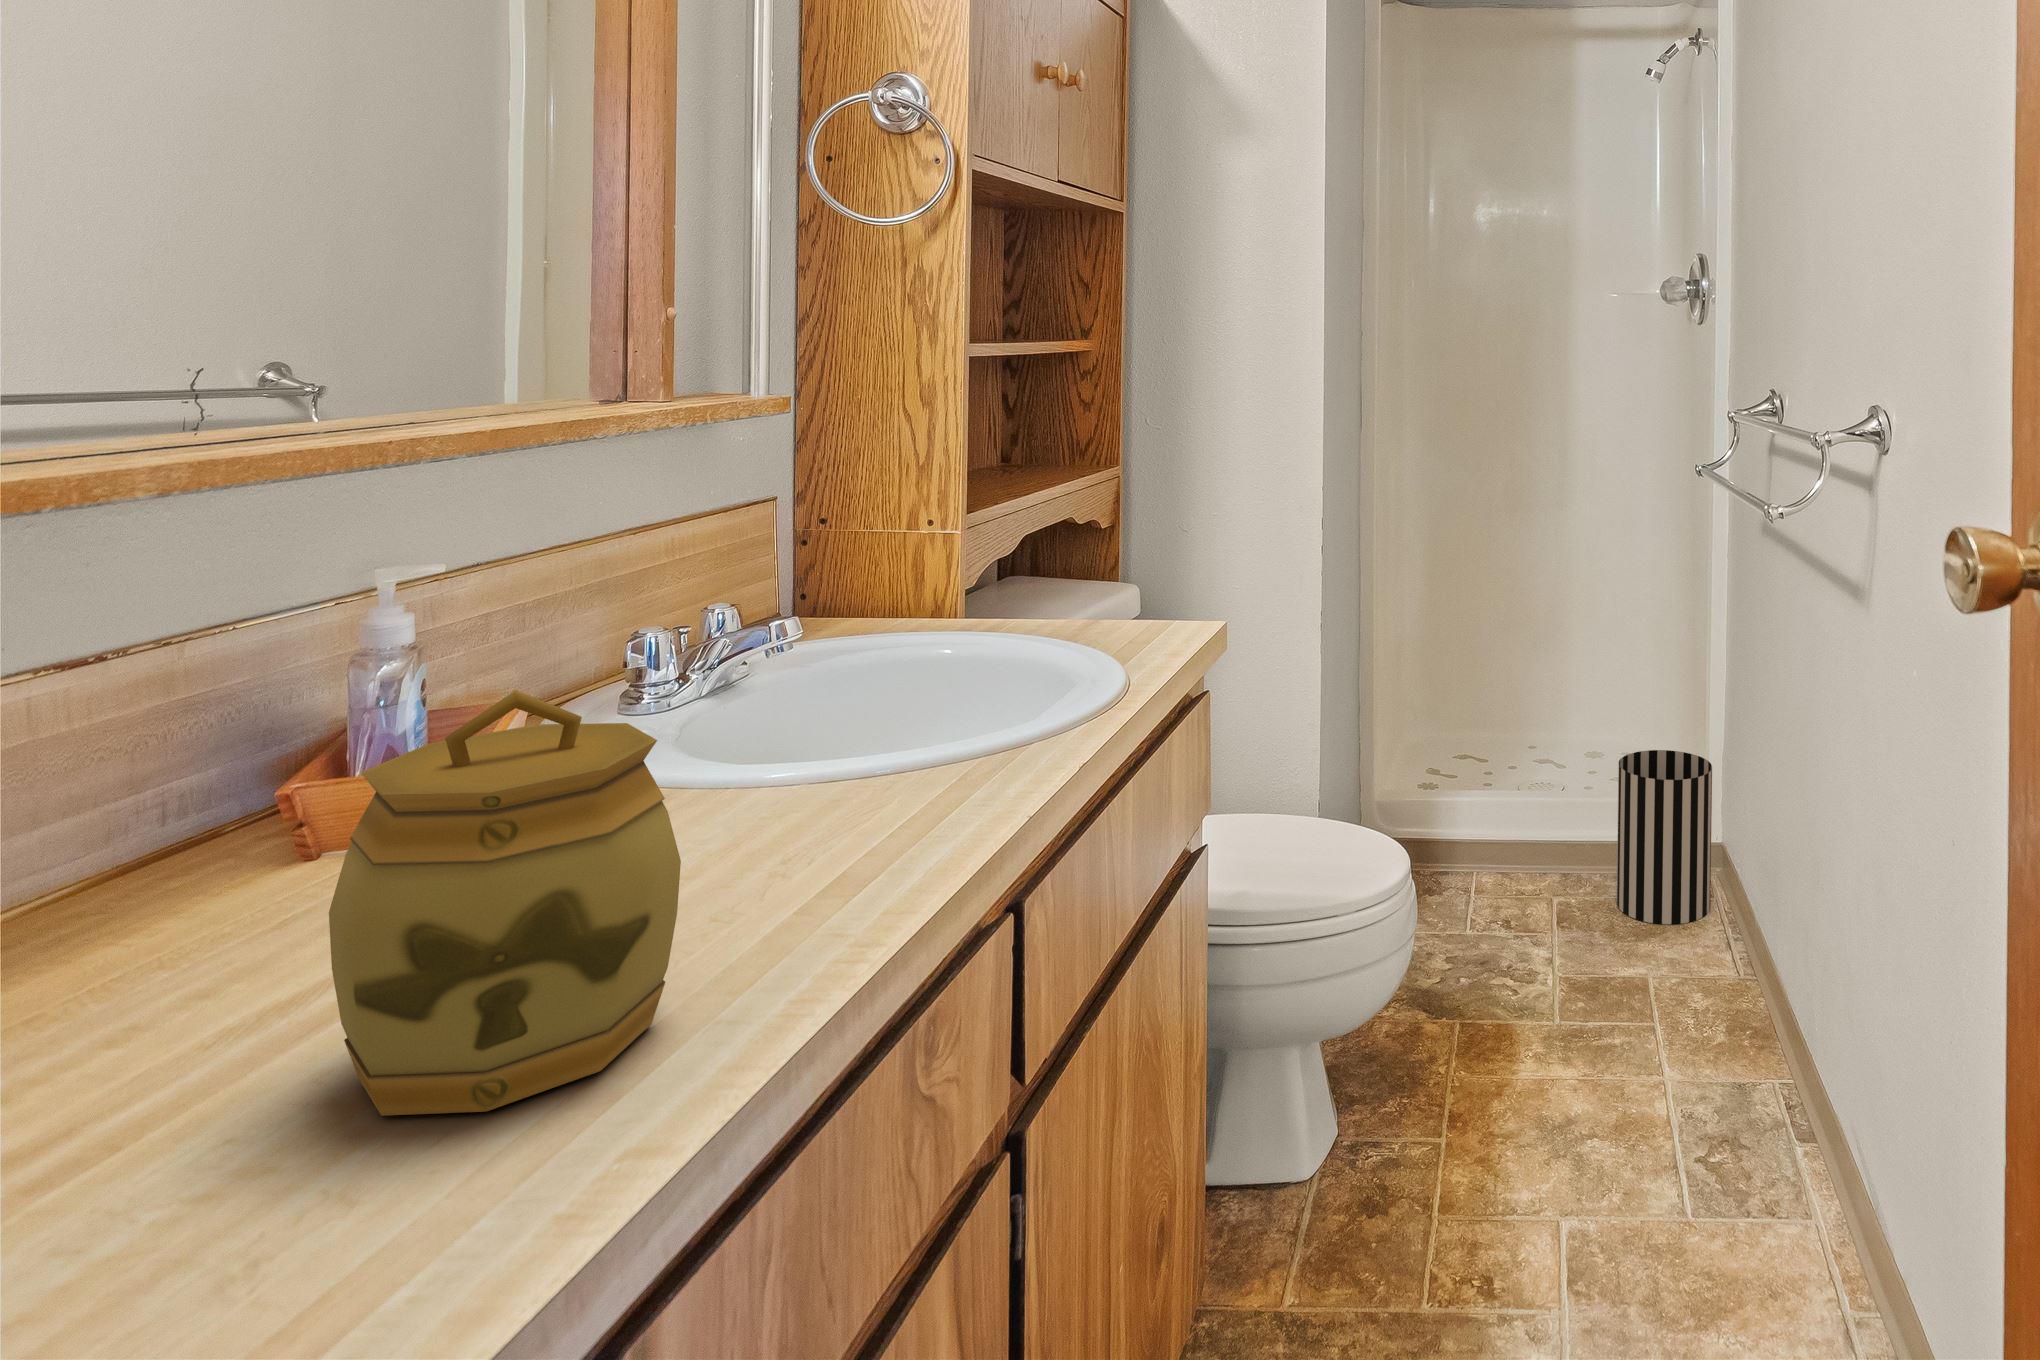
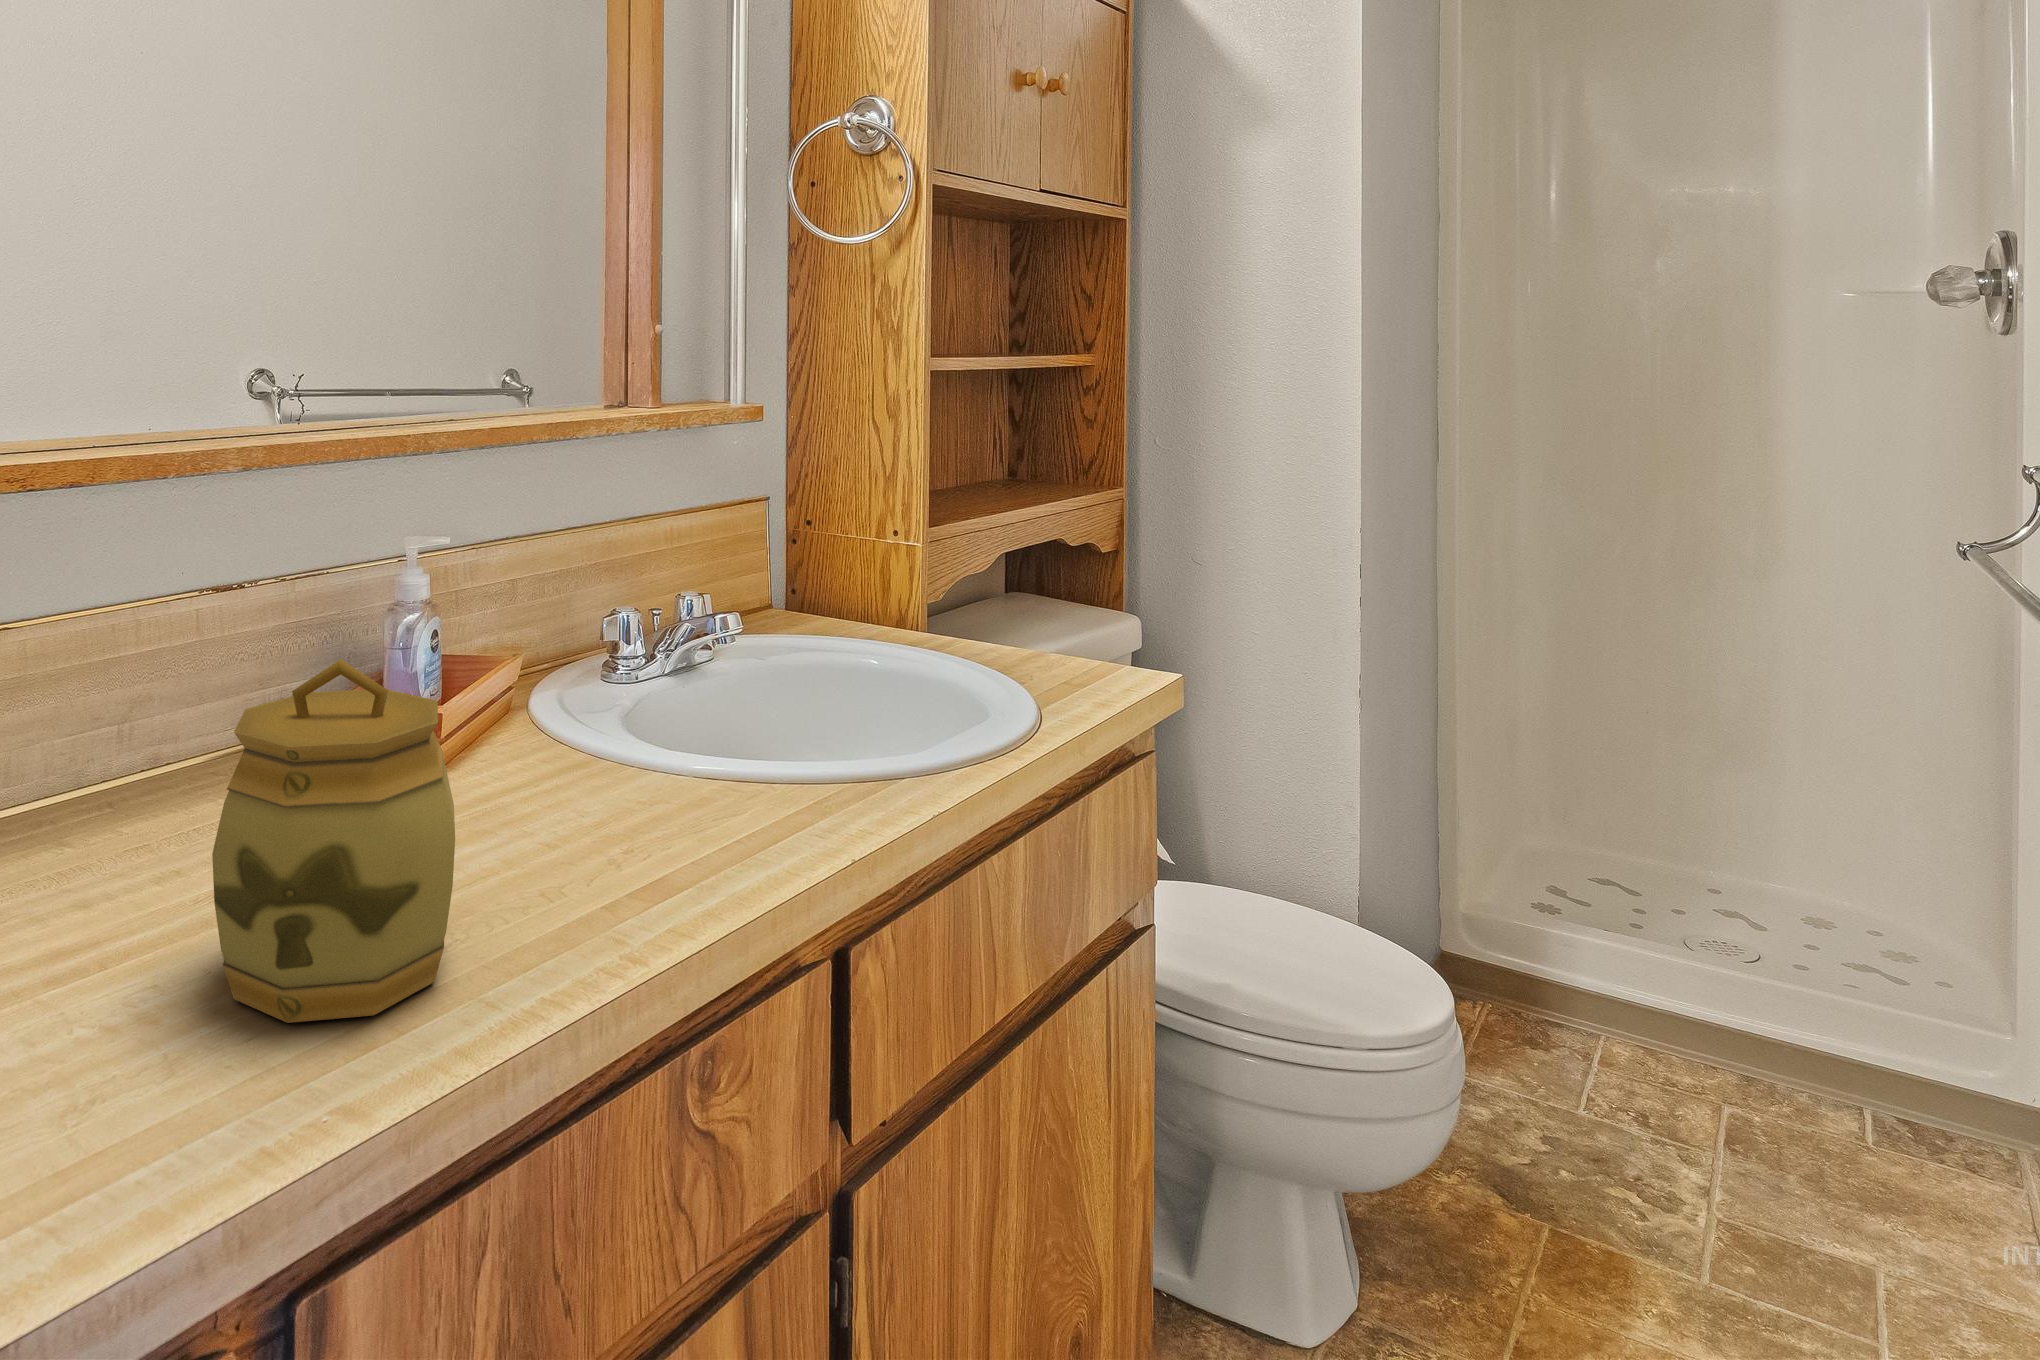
wastebasket: present [1617,750,1712,924] -> none [1833,939,2018,1216]

